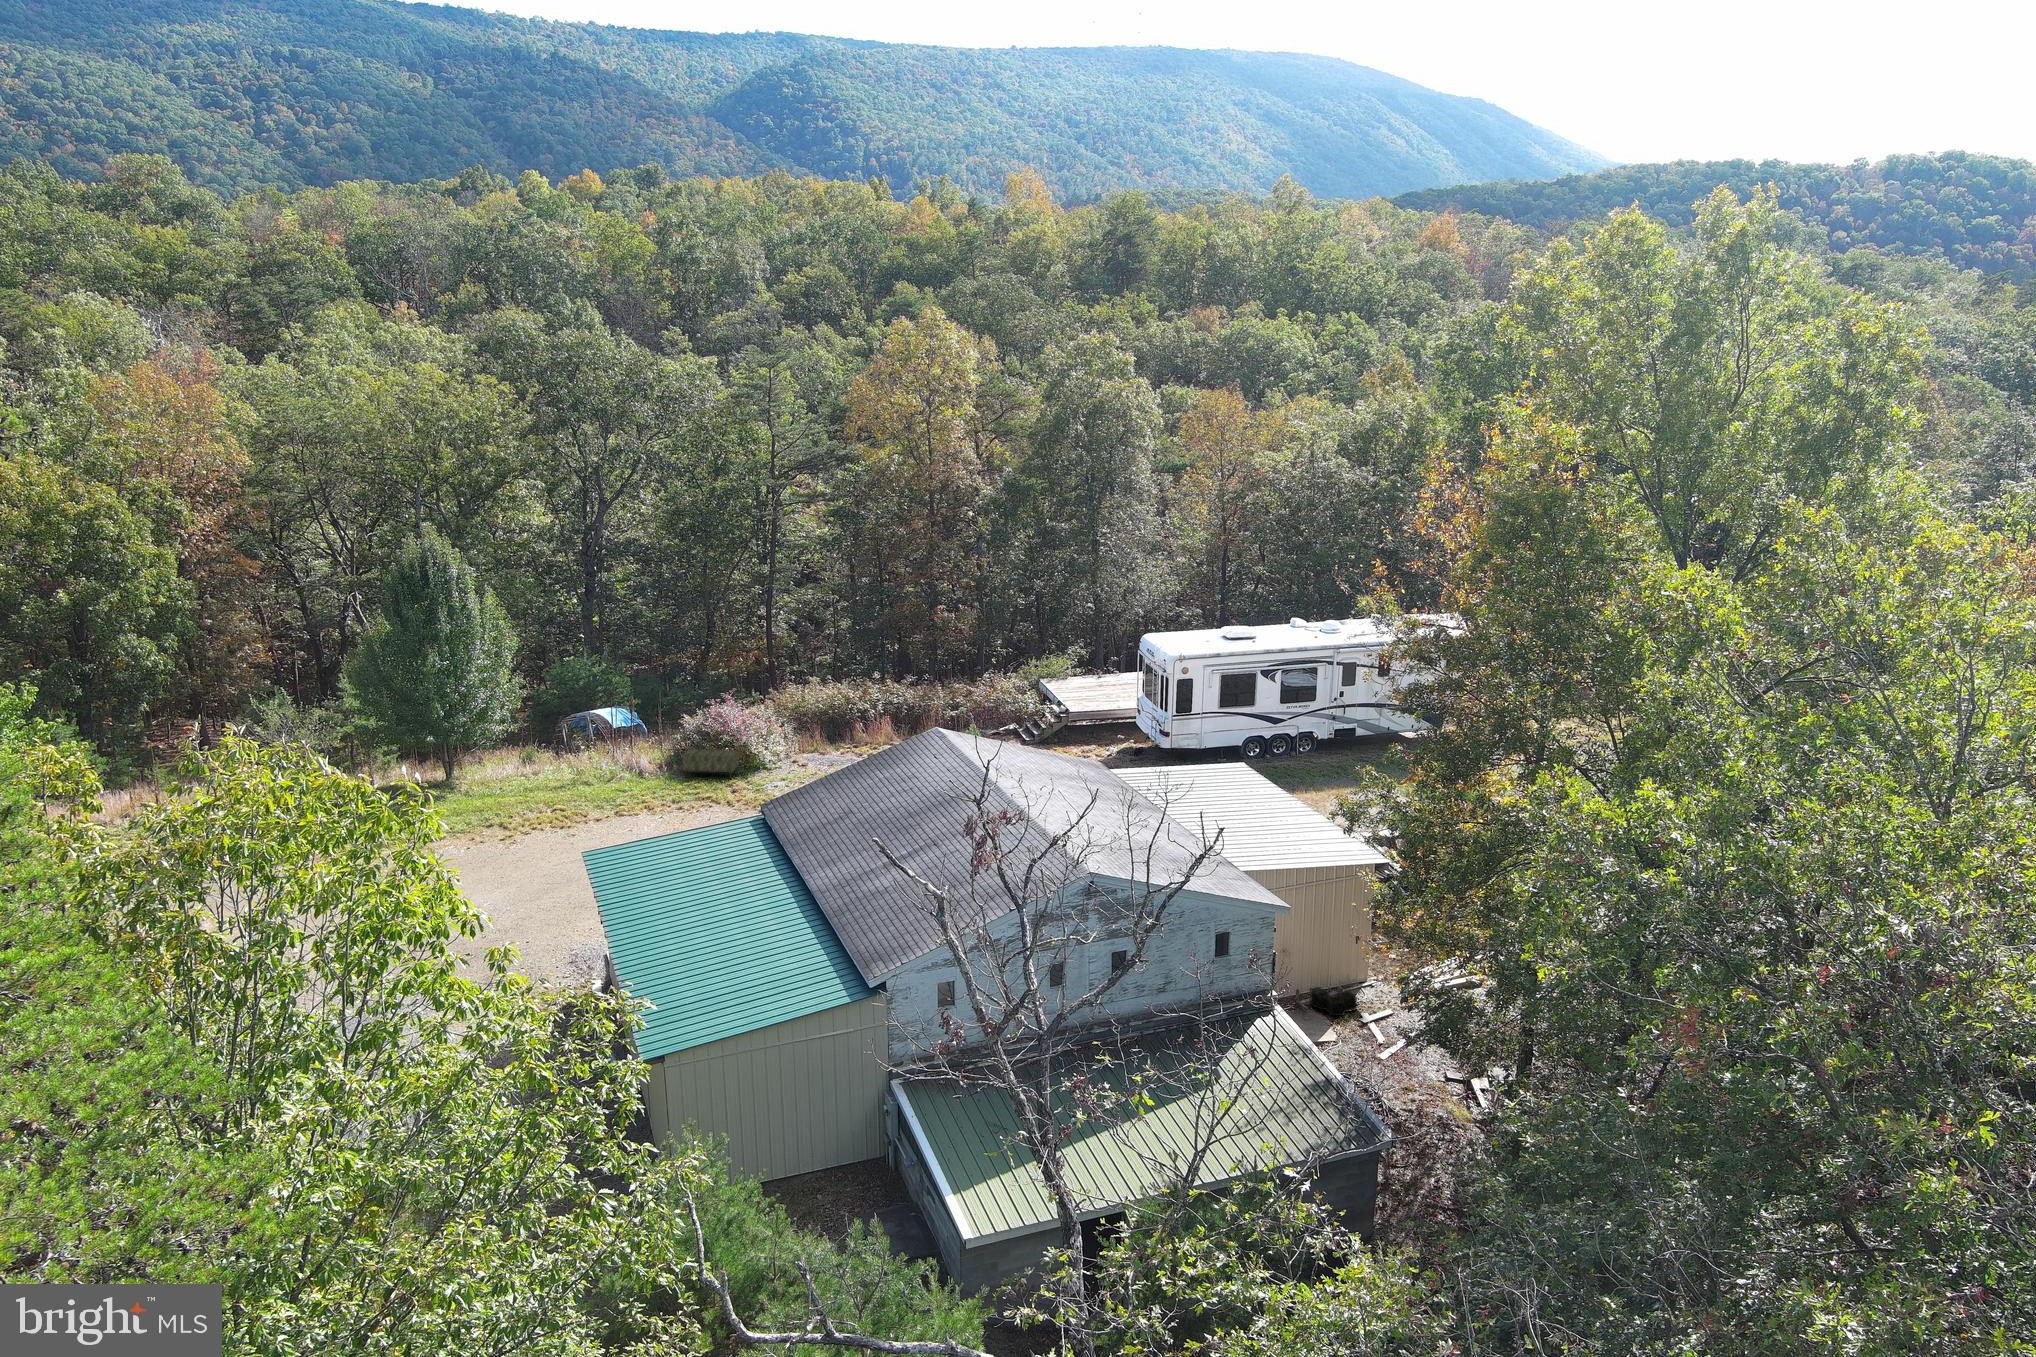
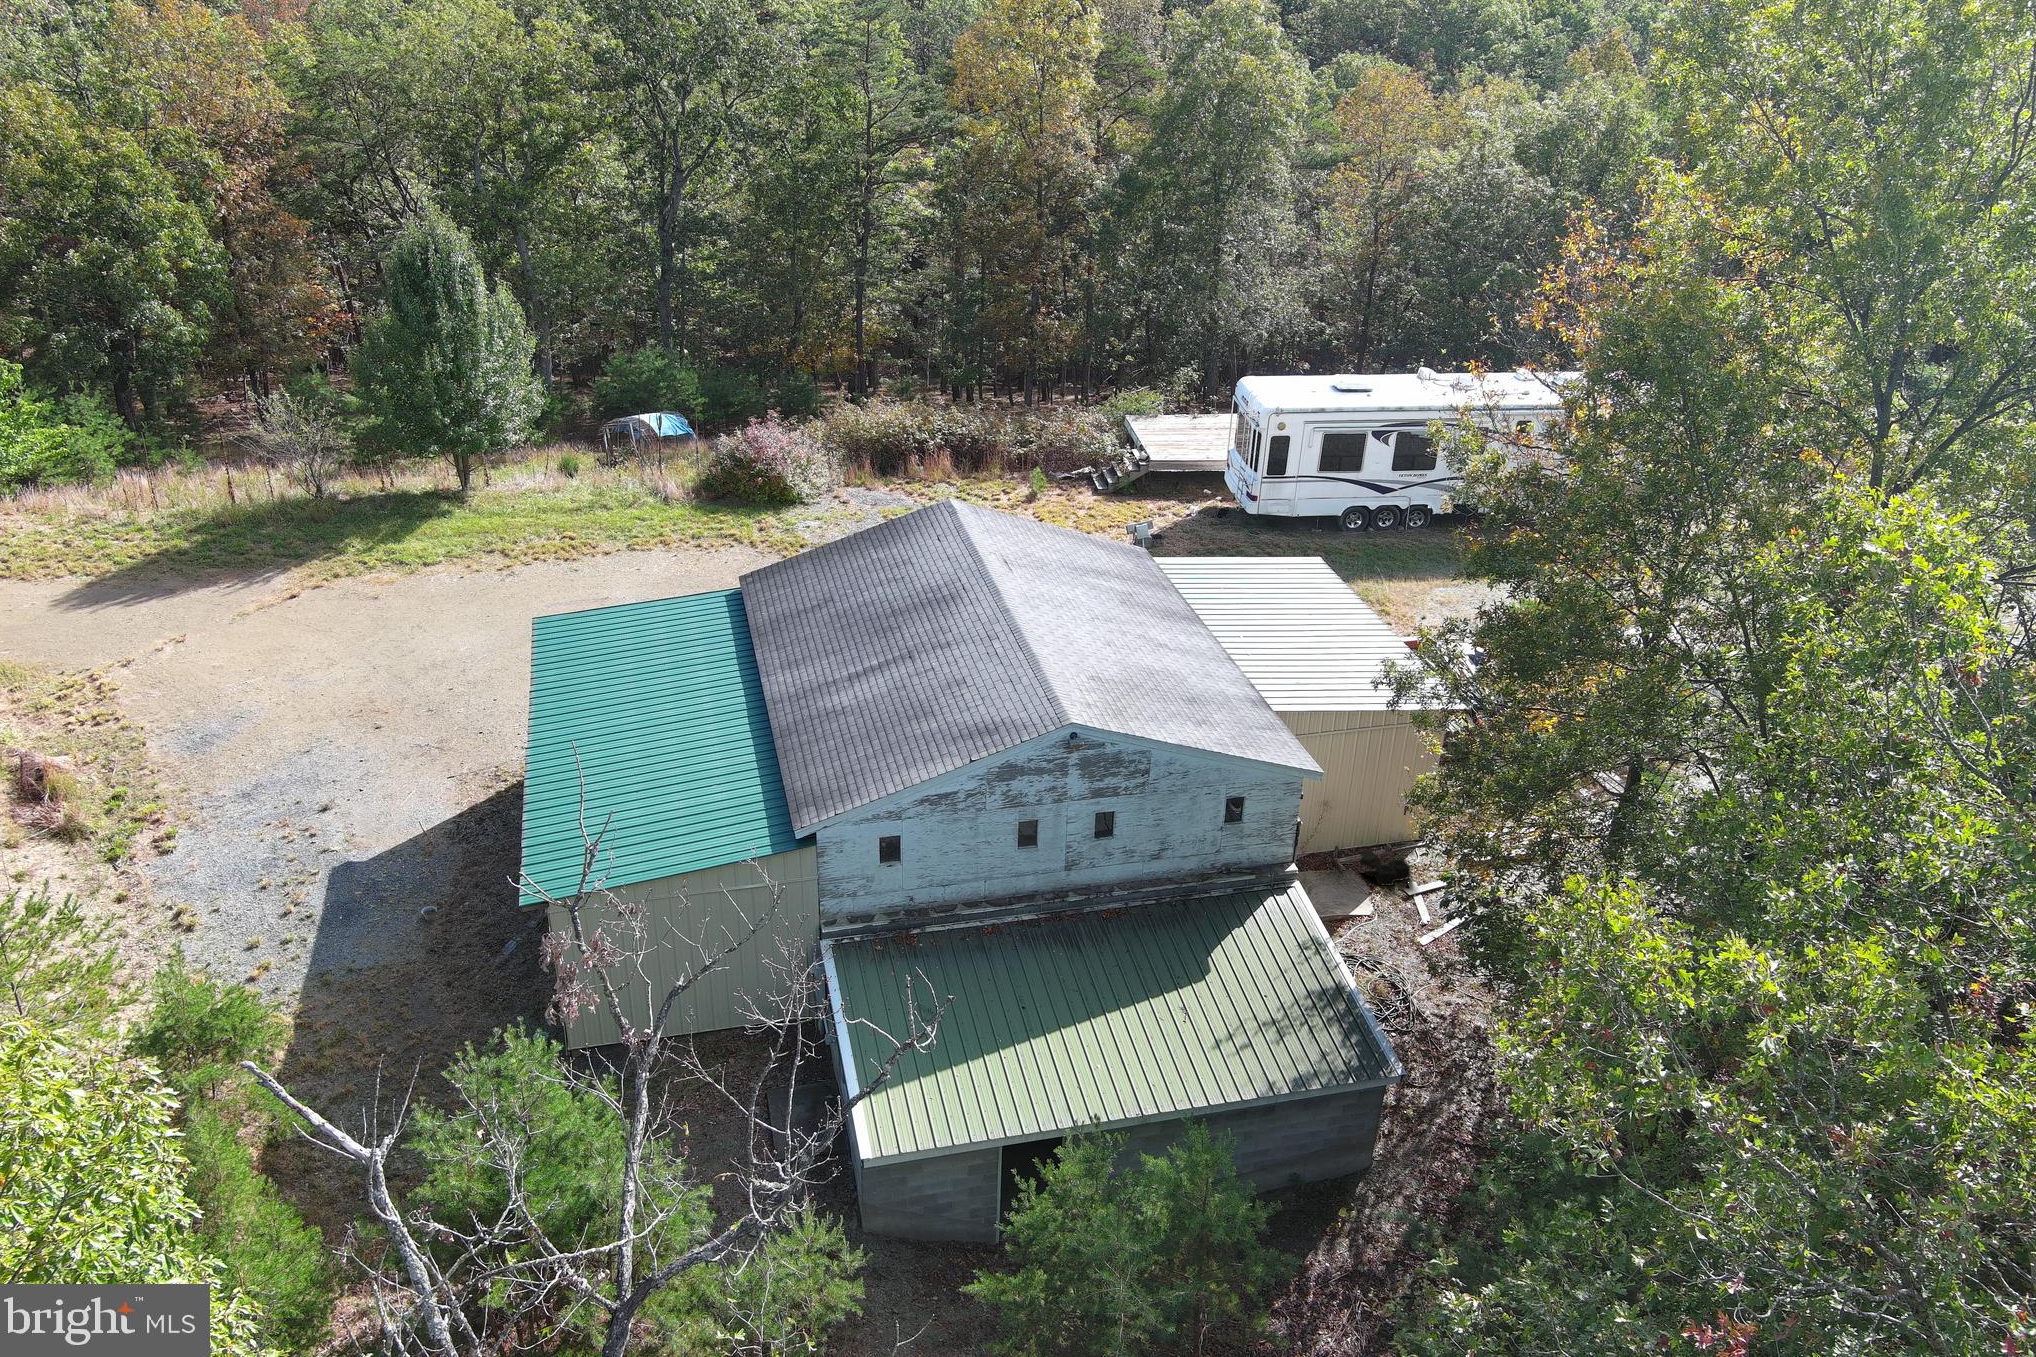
bench: present [682,749,739,778] -> none [712,488,774,526]

